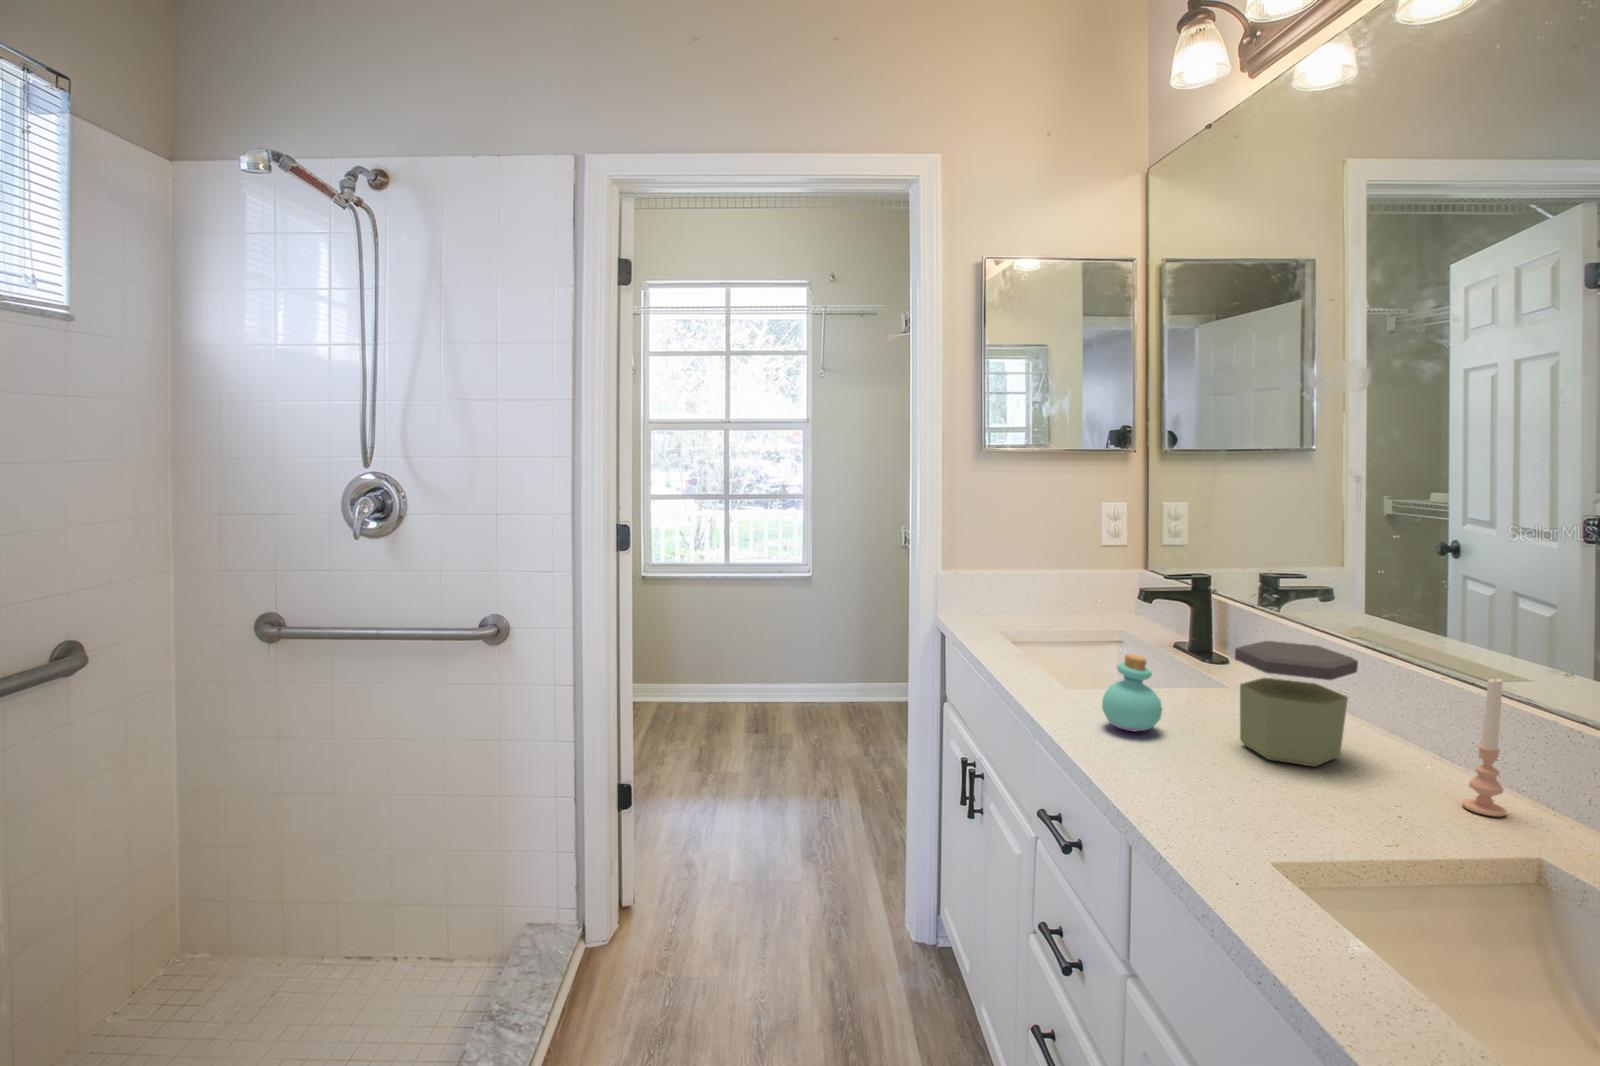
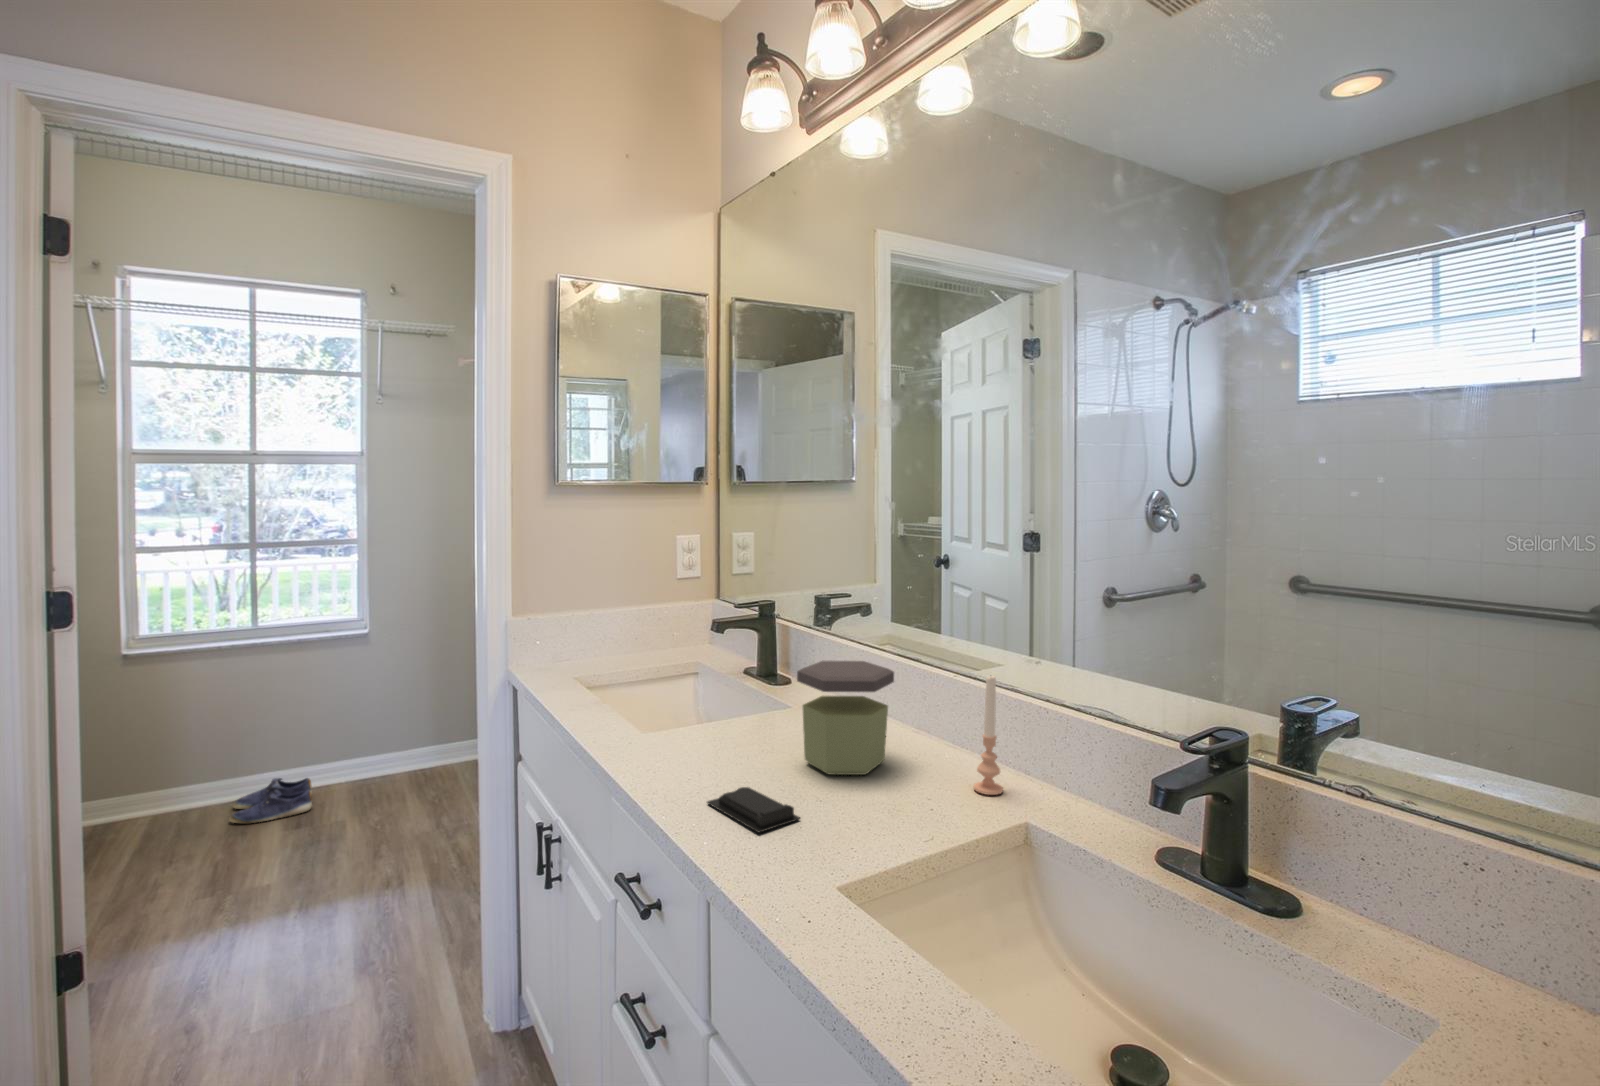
perfume bottle: present [1102,654,1162,731] -> none [679,686,736,767]
shoe: none [712,690,767,723] -> present [229,778,312,824]
soap bar: none [1131,755,1234,800] -> present [707,787,800,833]

